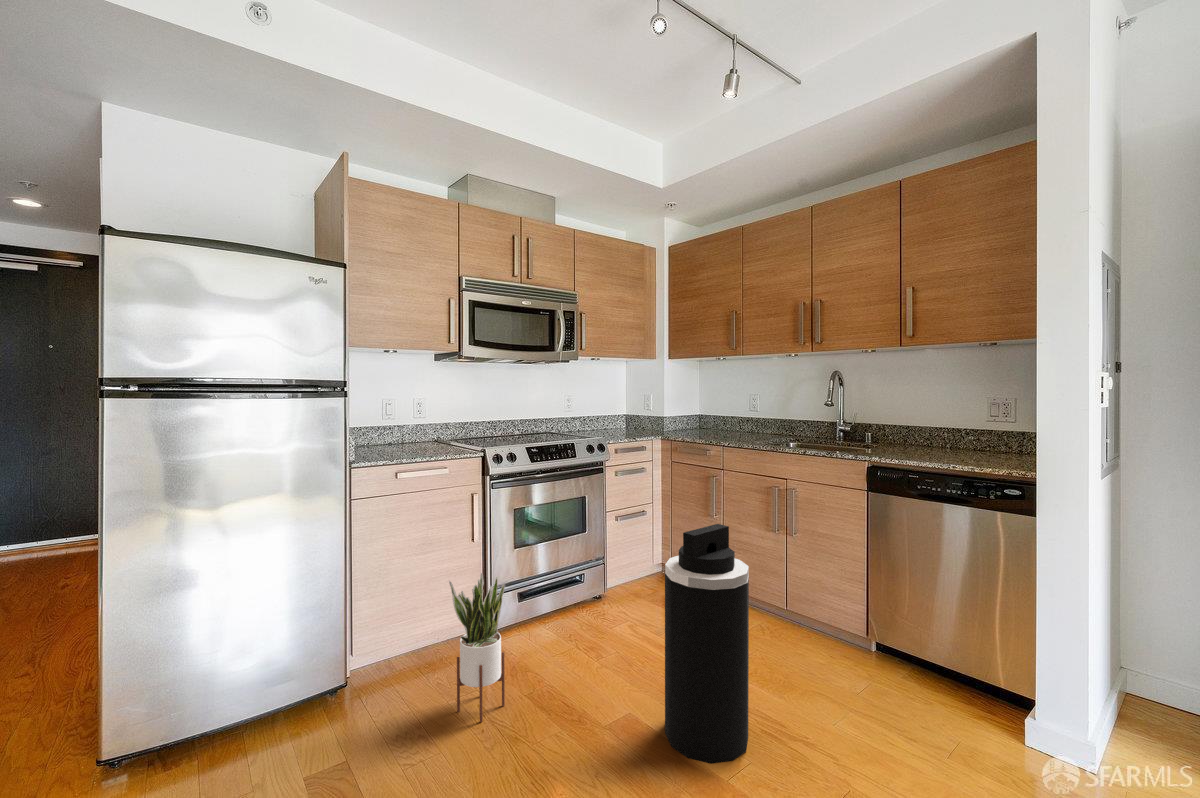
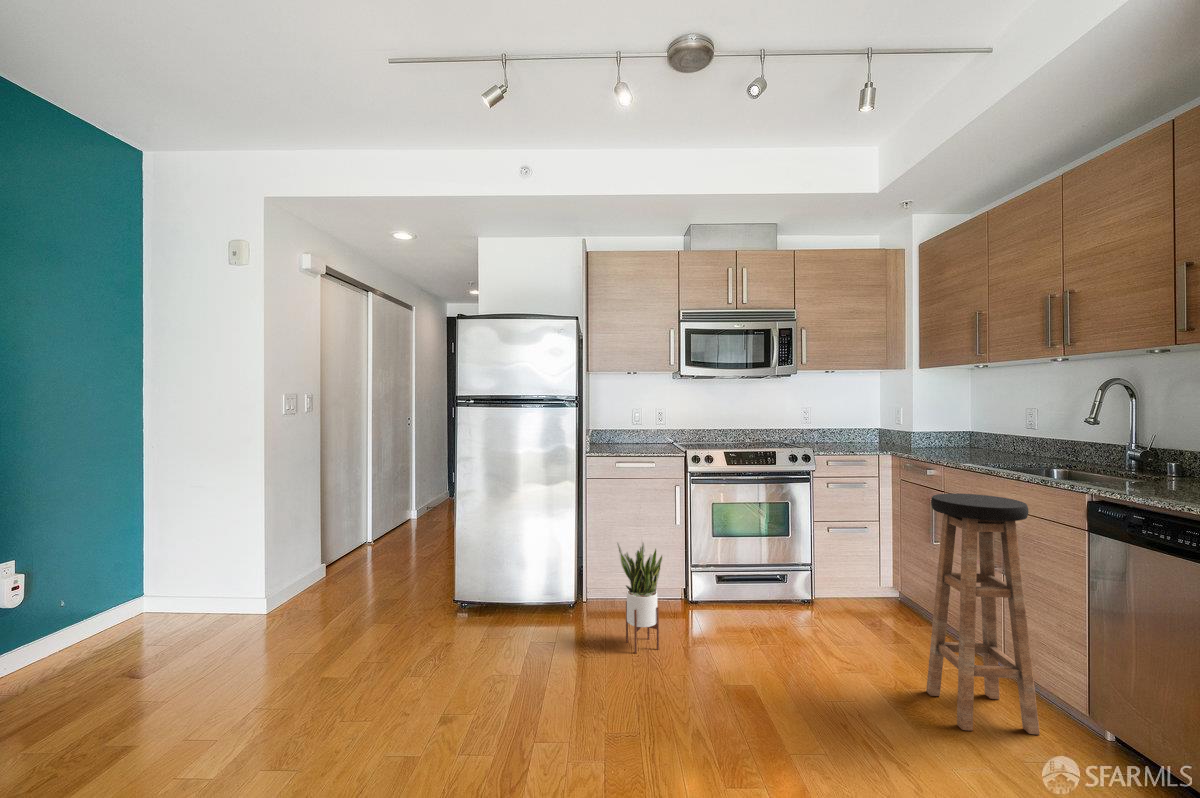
bar stool: none [755,470,842,679] -> present [926,493,1040,734]
trash can: present [665,524,749,764] -> none [757,531,839,750]

